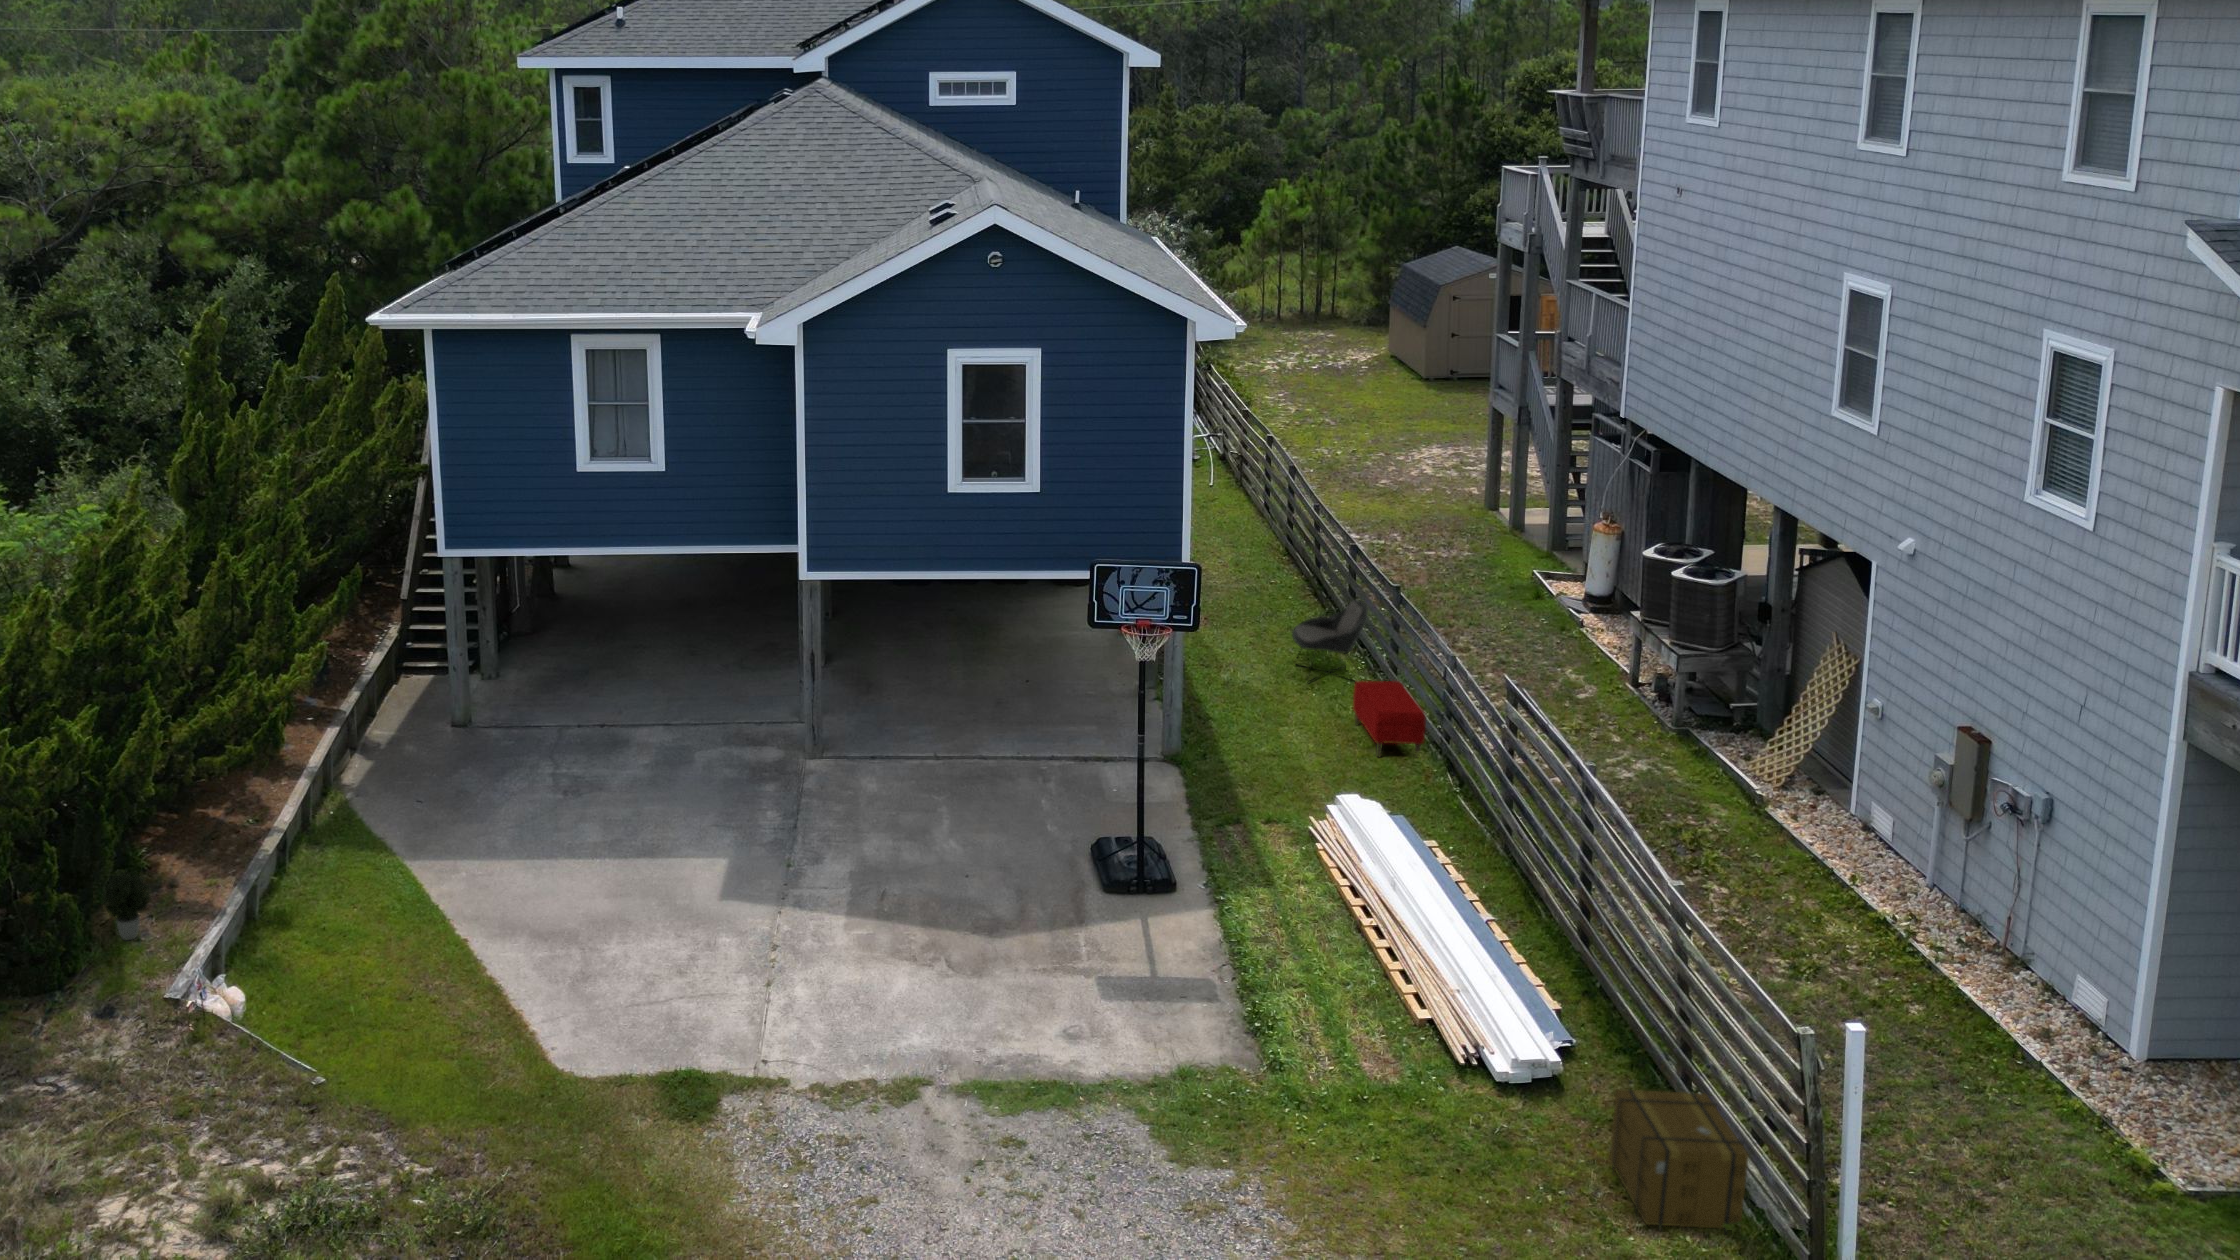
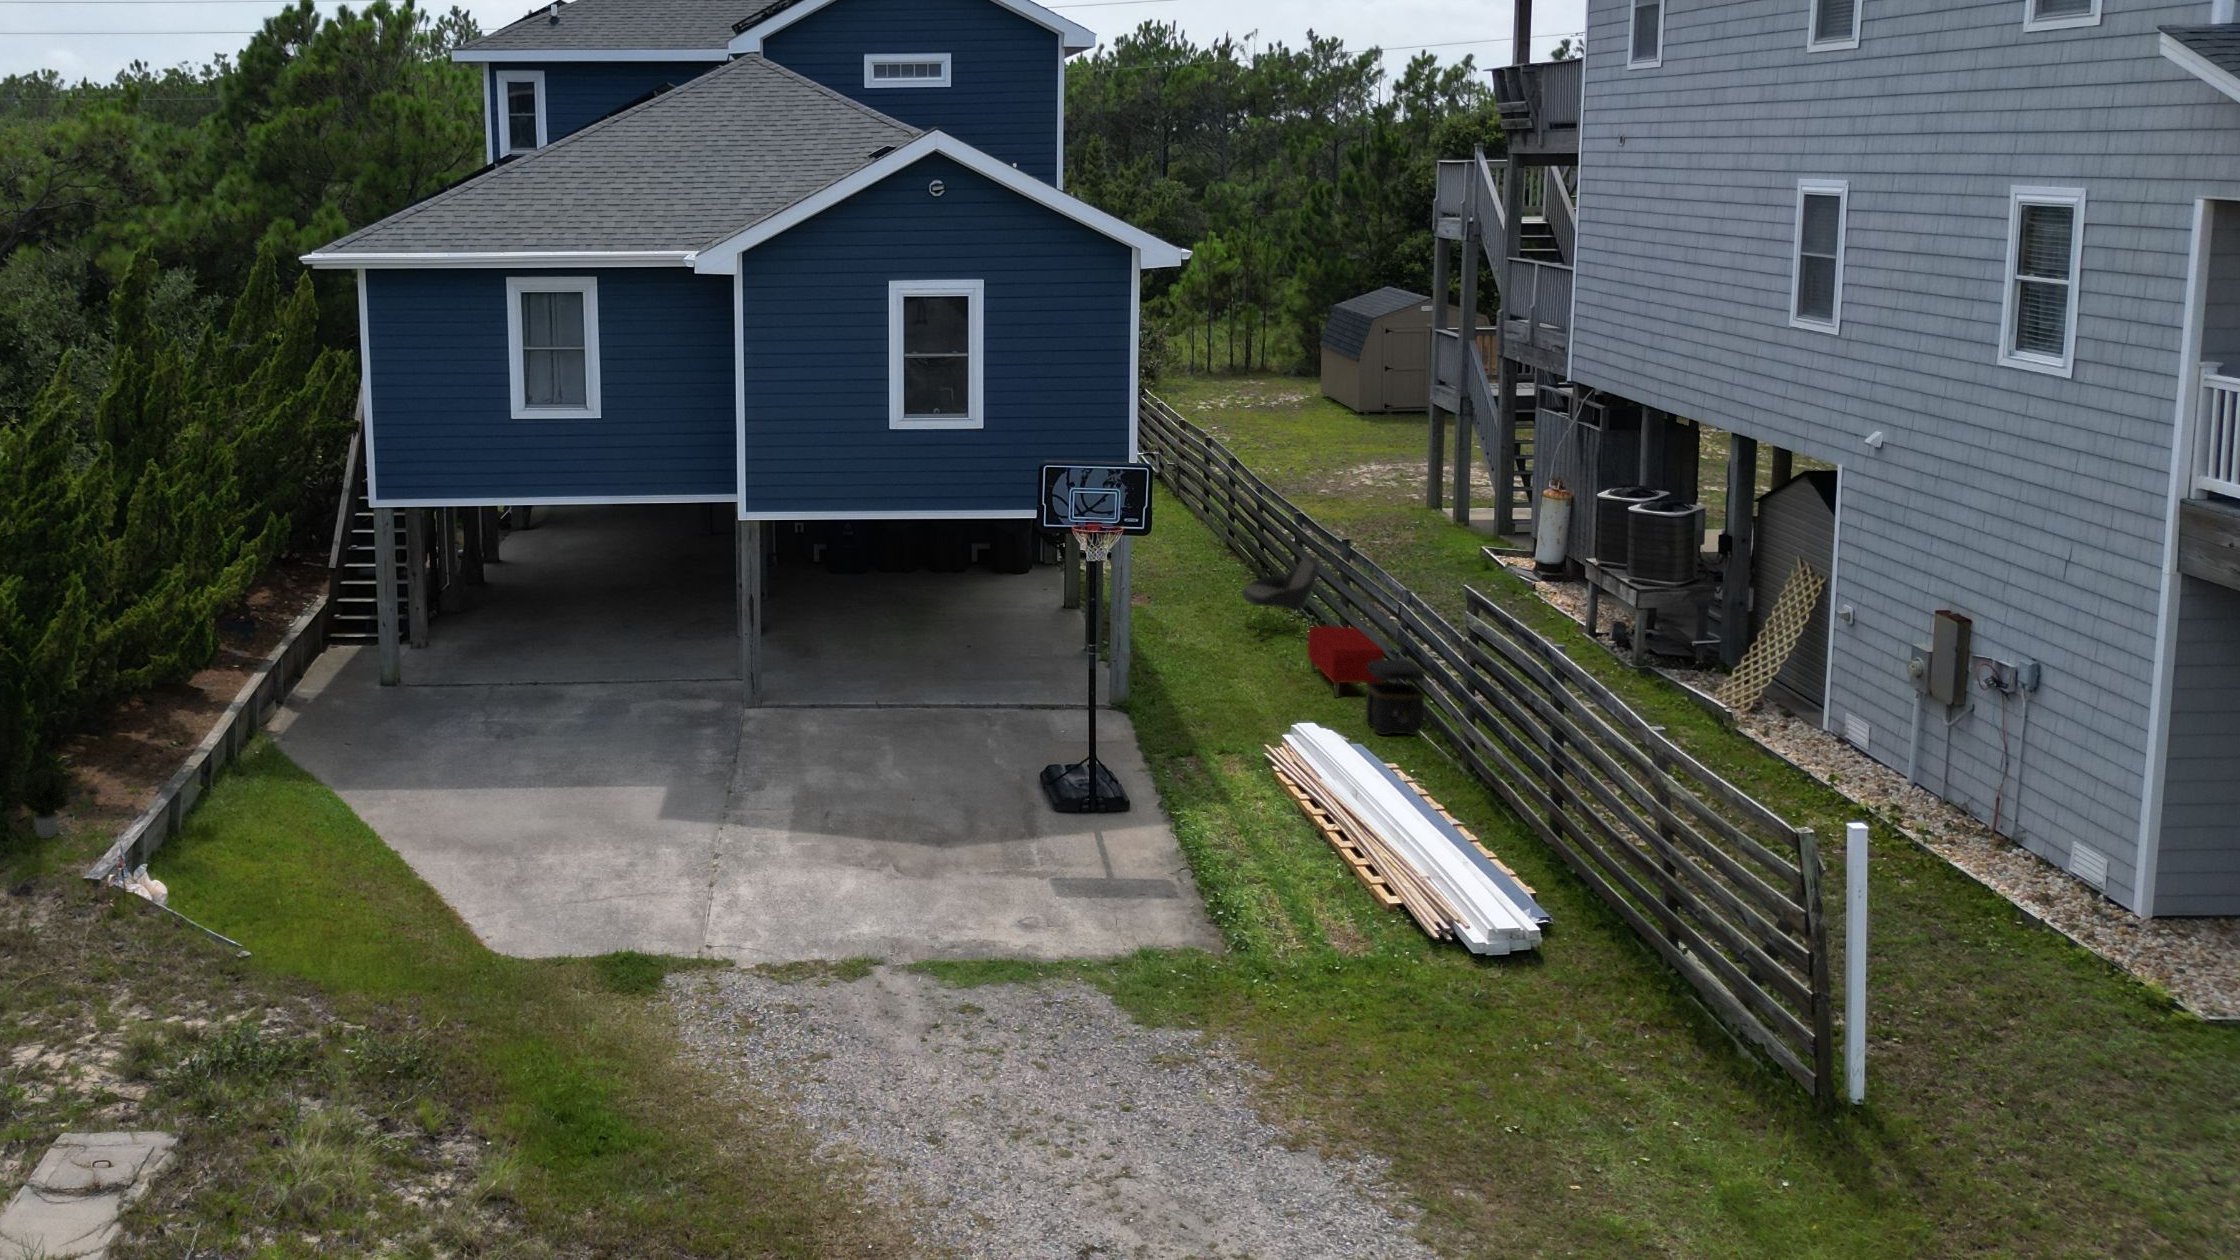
toolbox: none [1406,731,1465,807] -> present [1366,660,1425,735]
cardboard box: present [1609,1090,1749,1234] -> none [1596,933,1743,1071]

